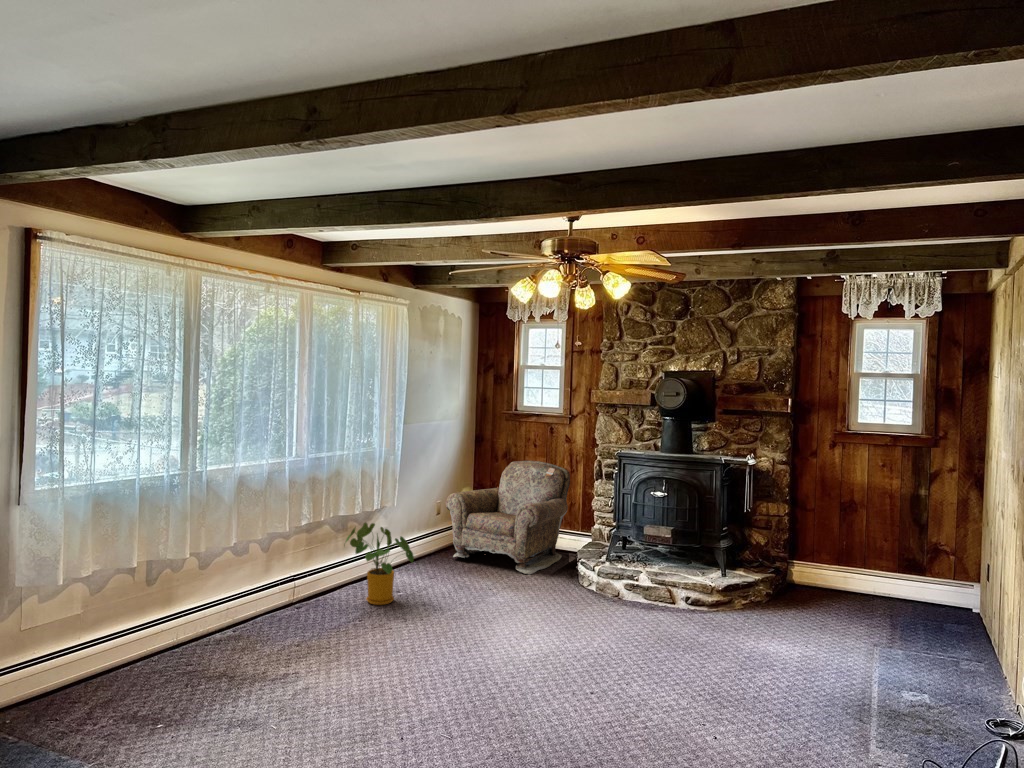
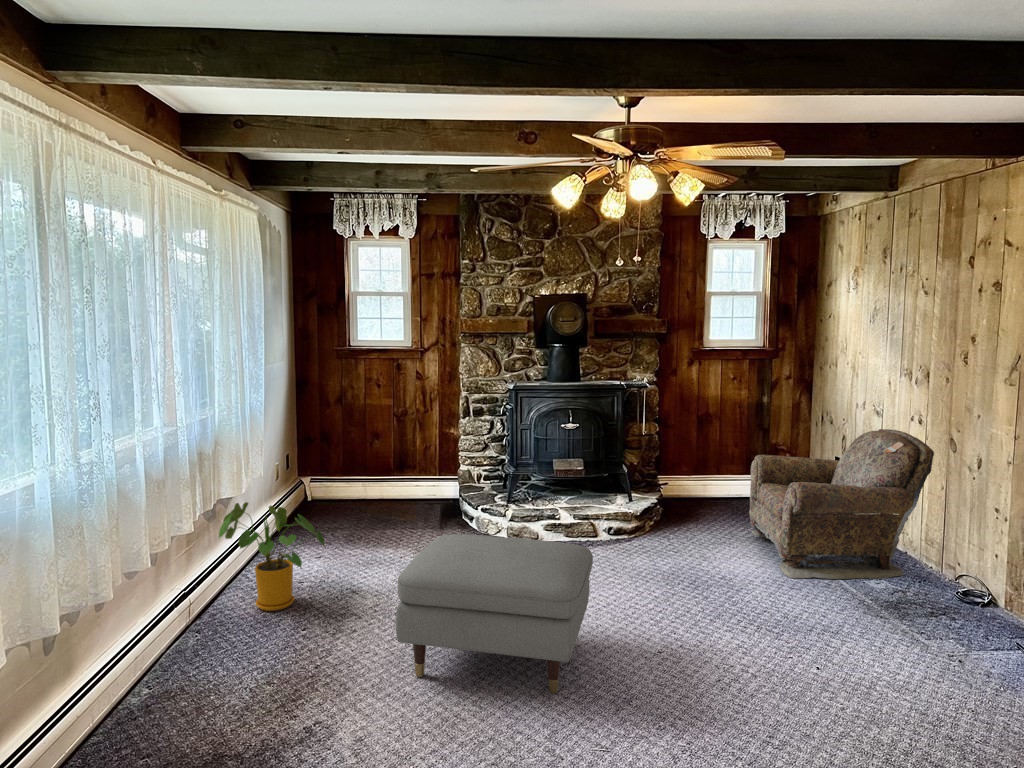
armchair: present [446,461,570,574] -> present [749,429,934,579]
ottoman: none [405,564,565,687] -> present [396,534,593,694]

